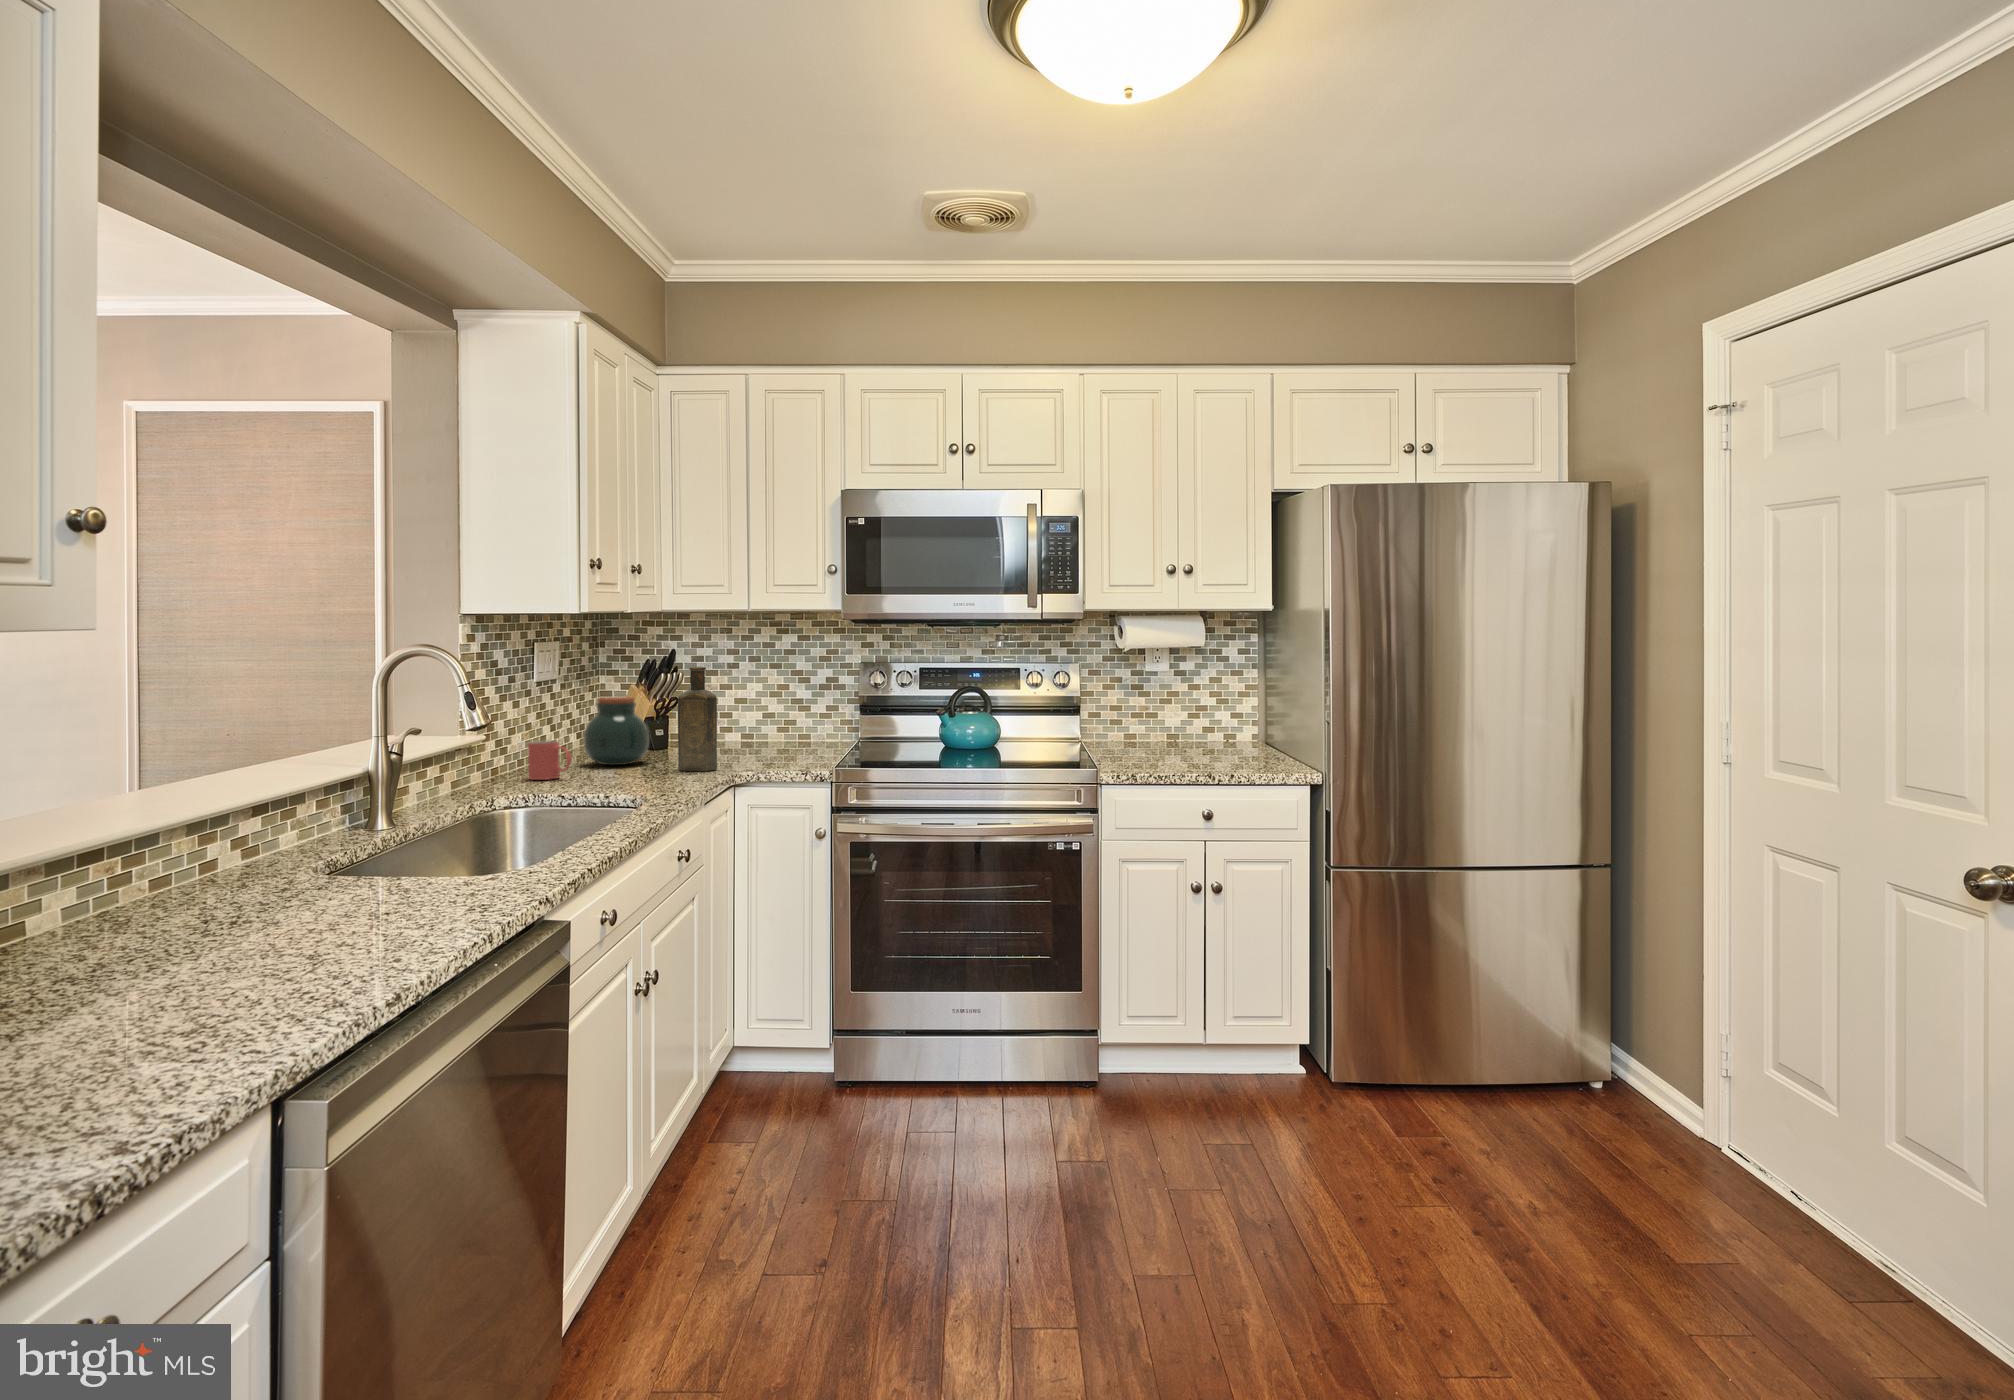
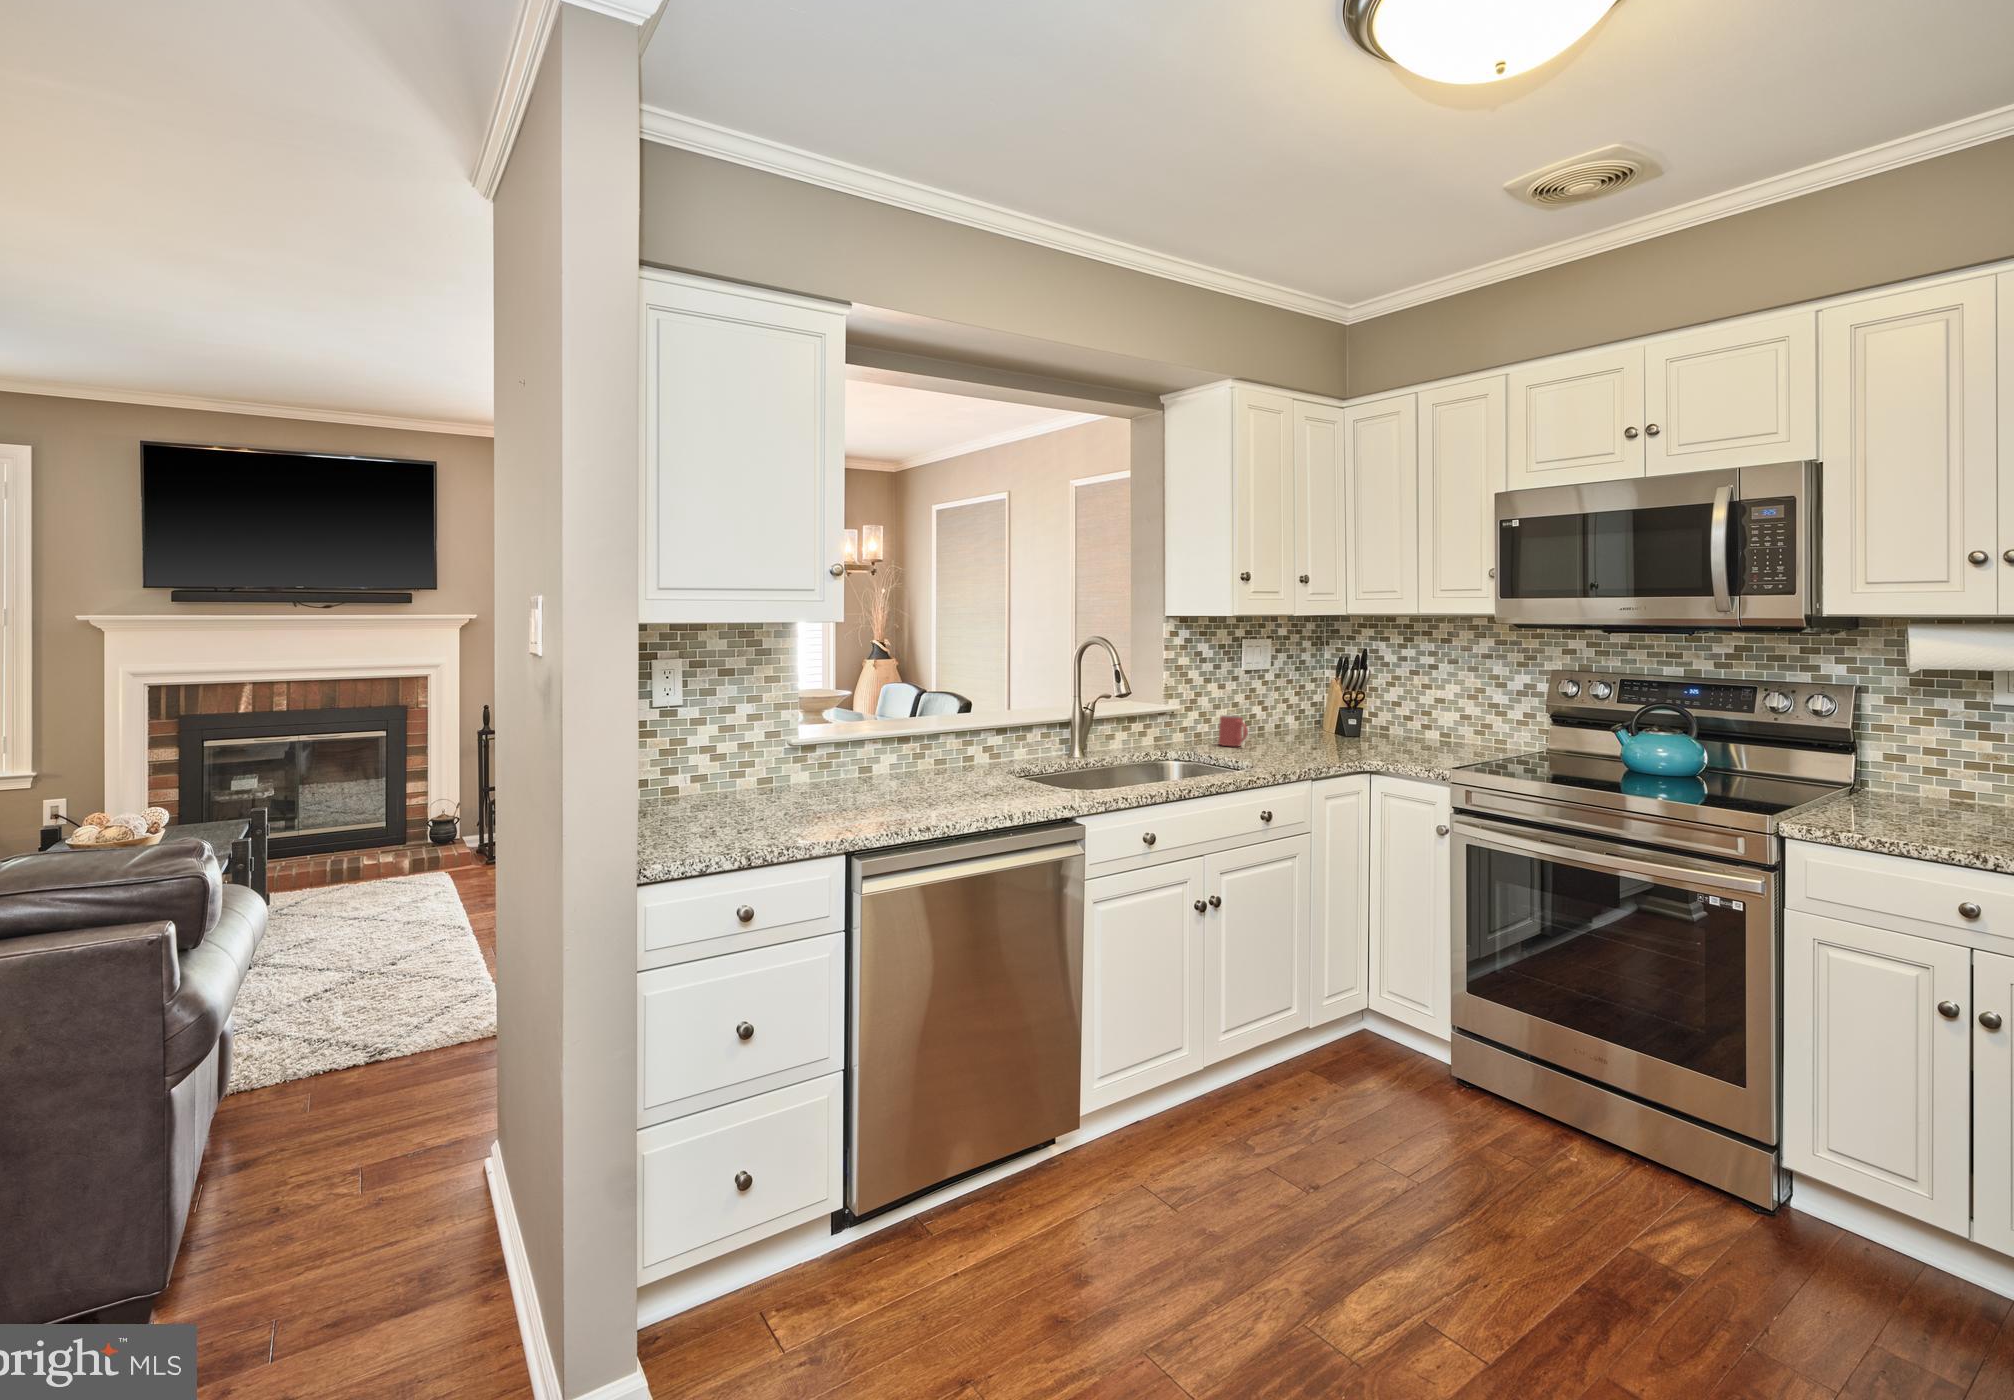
bottle: present [678,667,717,771] -> none [1339,664,1376,757]
jar: present [584,697,649,765] -> none [1276,686,1330,744]

